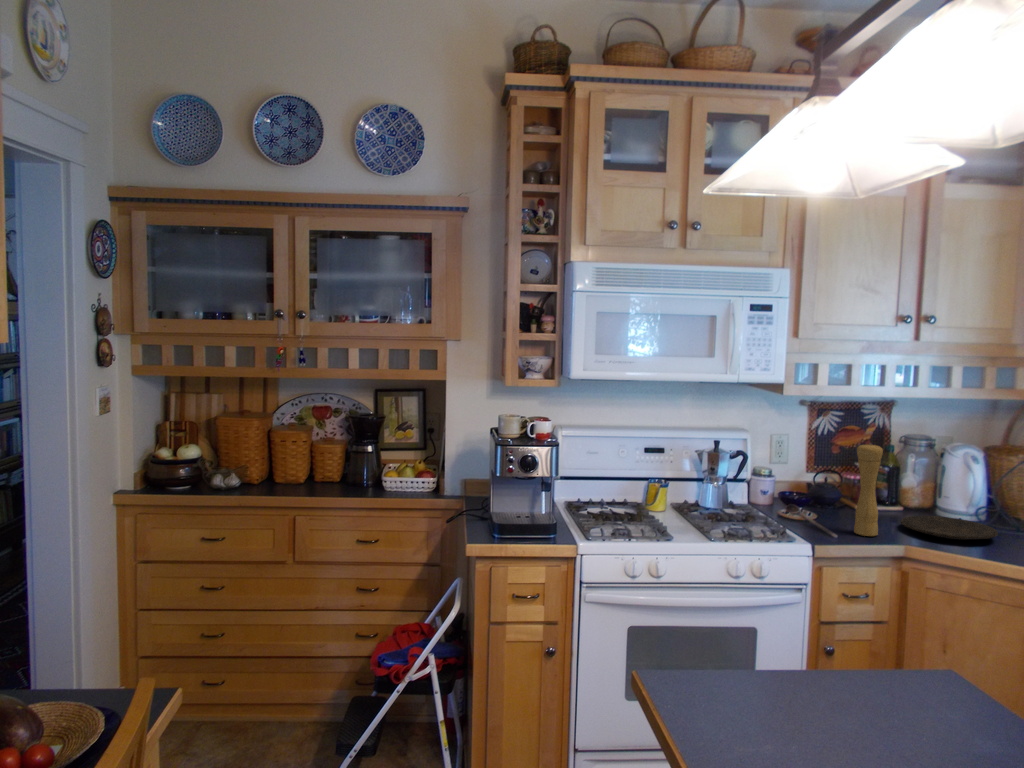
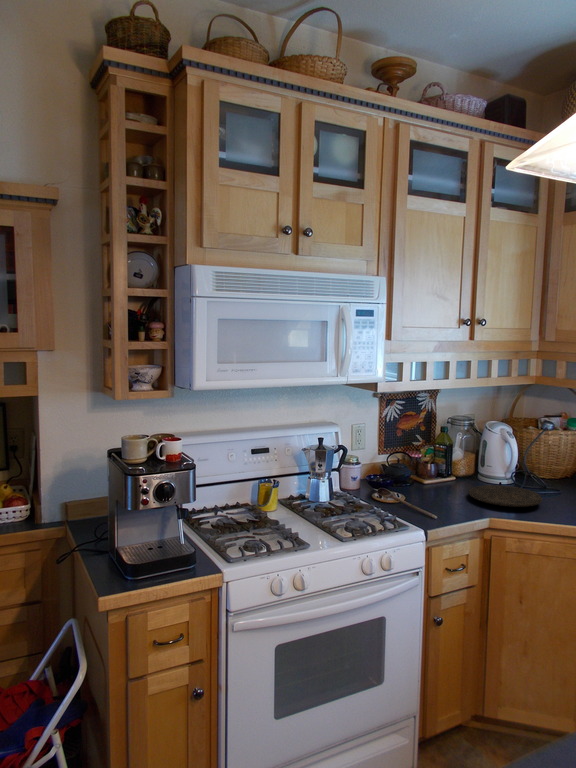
pepper mill: present [854,444,883,536] -> none [443,433,466,514]

